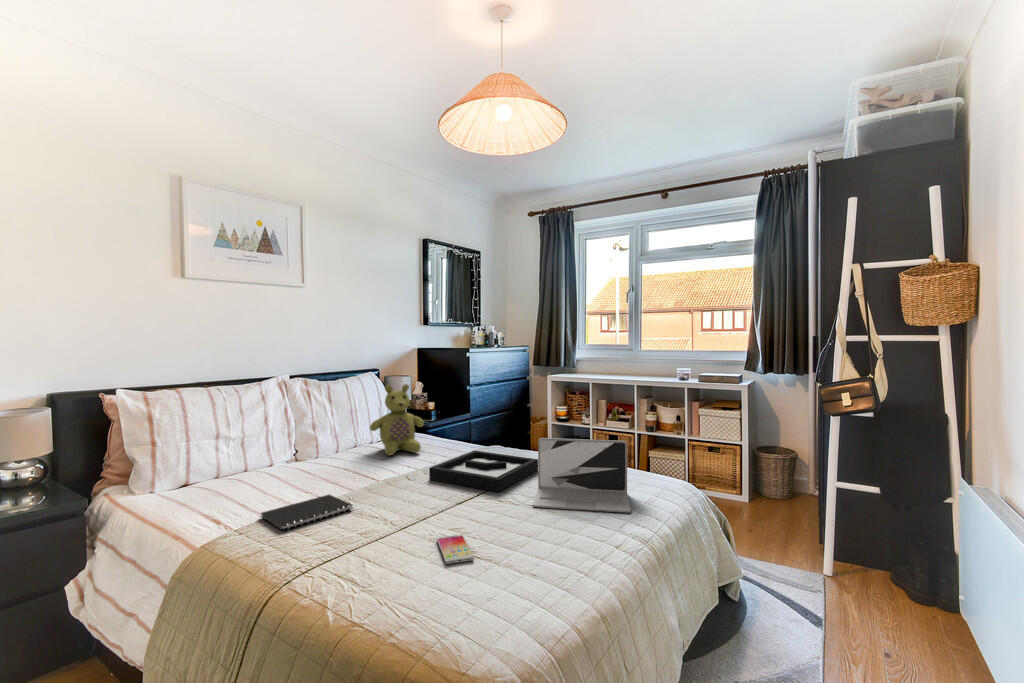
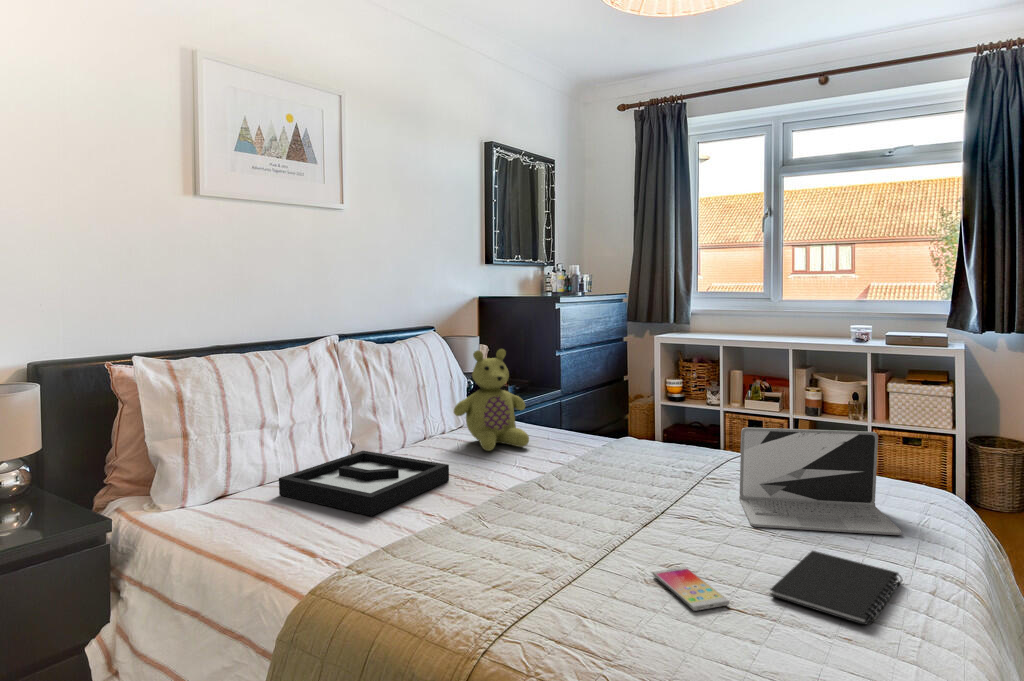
decorative tray: present [429,450,538,492] -> present [279,451,449,516]
notebook: present [261,494,353,530] -> present [770,551,902,625]

